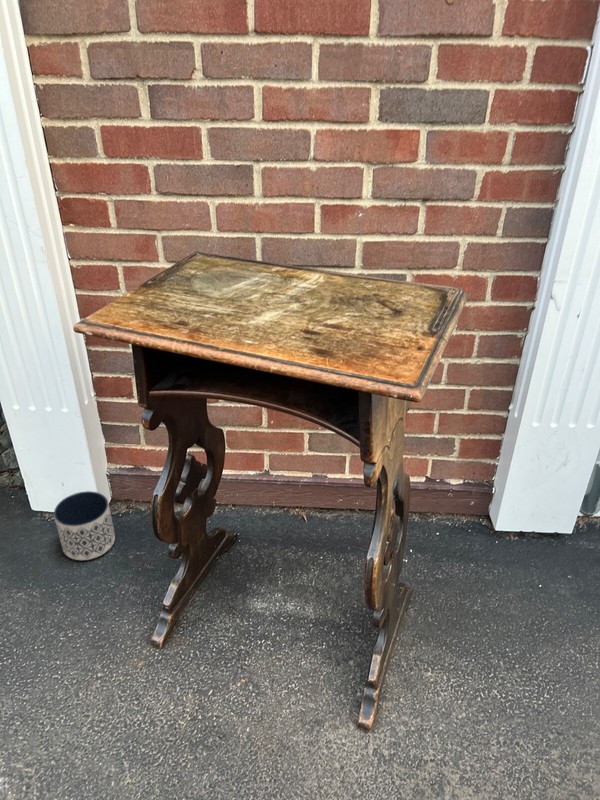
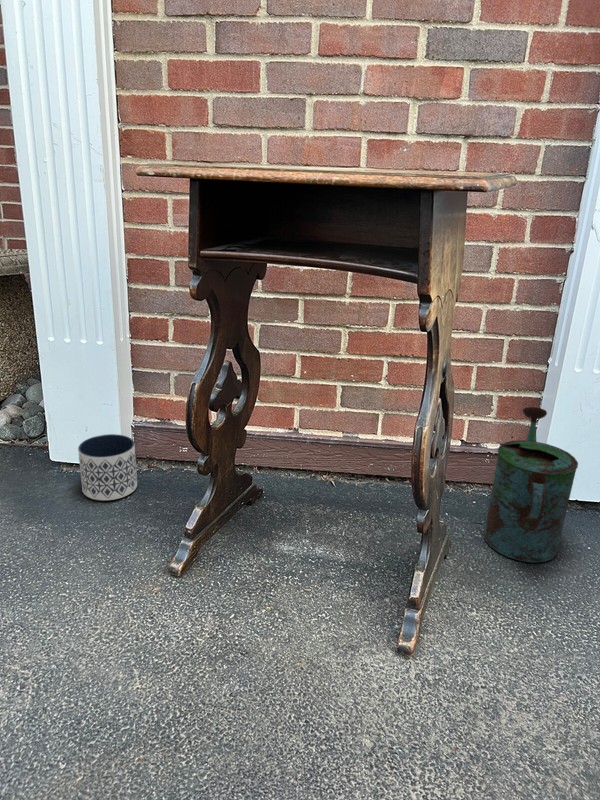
watering can: none [444,454,530,612] -> present [484,407,578,563]

